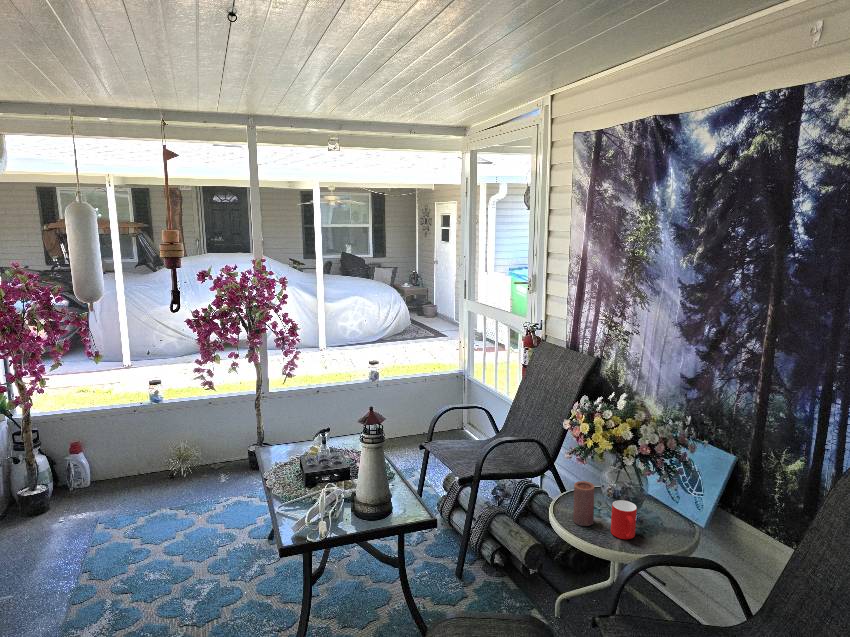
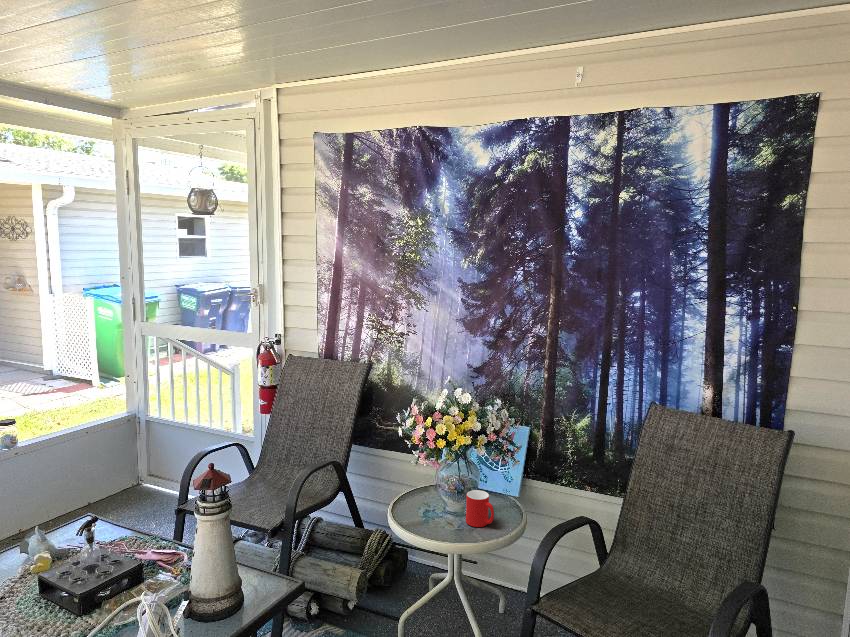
candle: present [573,481,594,526] -> none [428,482,448,528]

